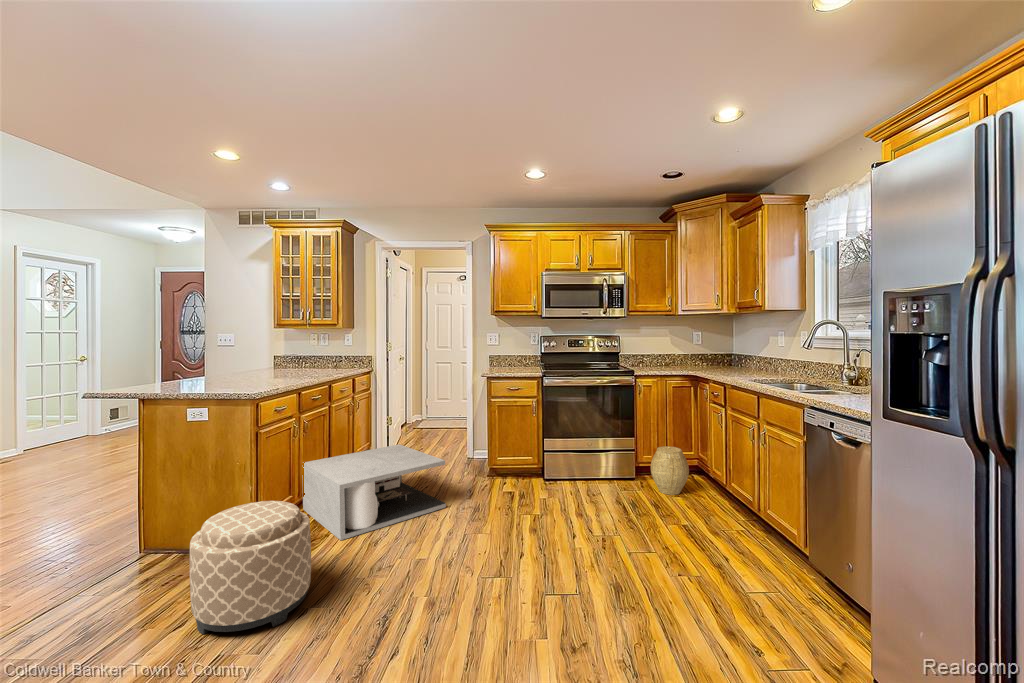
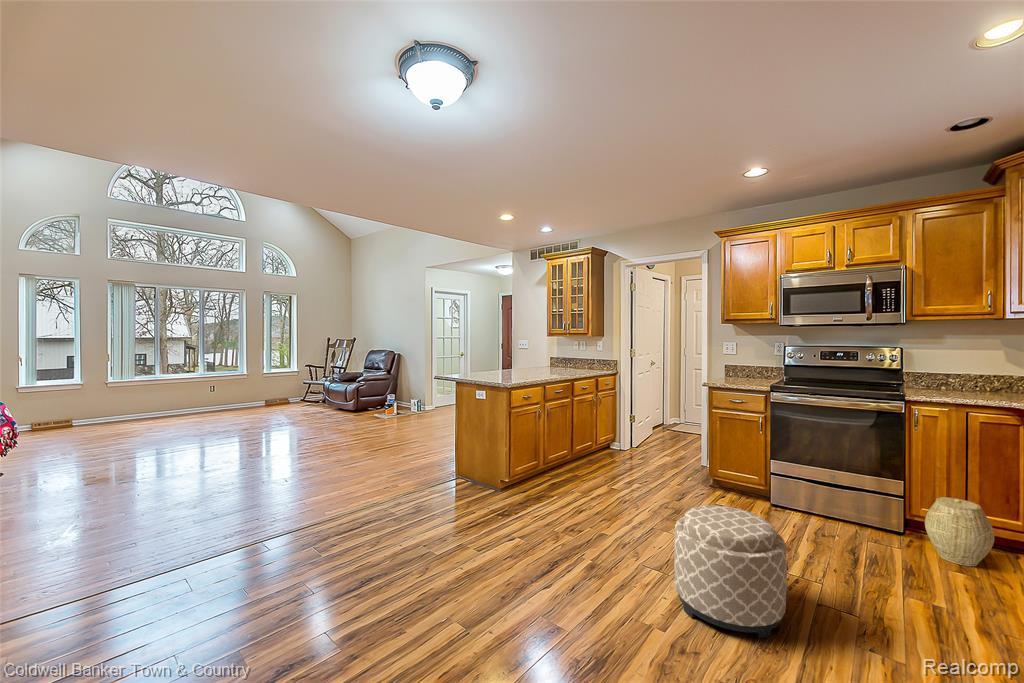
coffee table: present [302,444,446,540] -> none [544,440,651,505]
ottoman: present [190,501,311,634] -> present [674,505,787,638]

